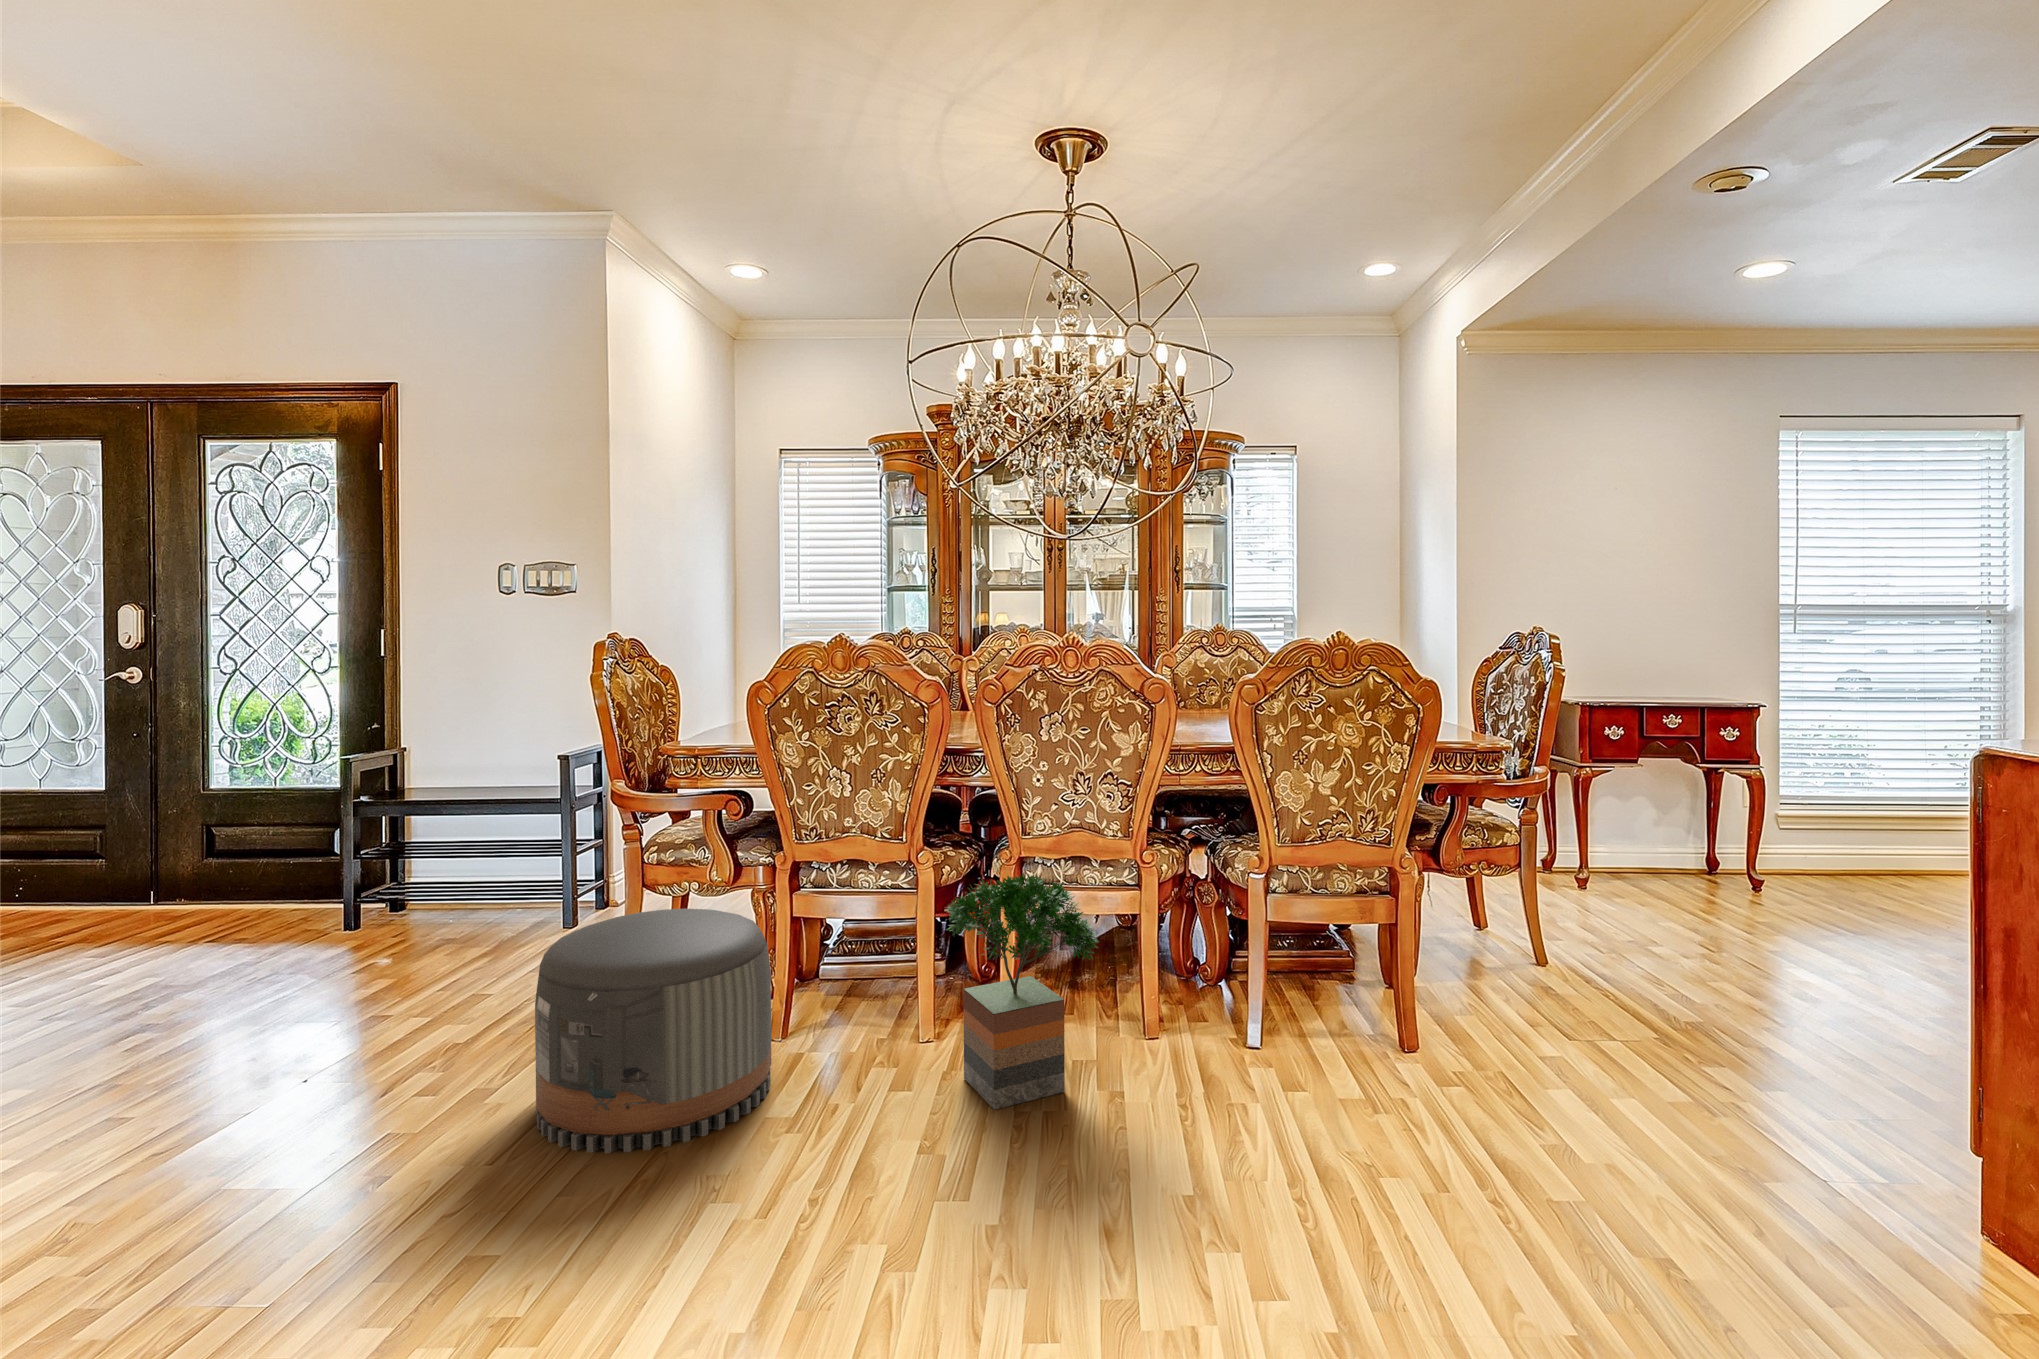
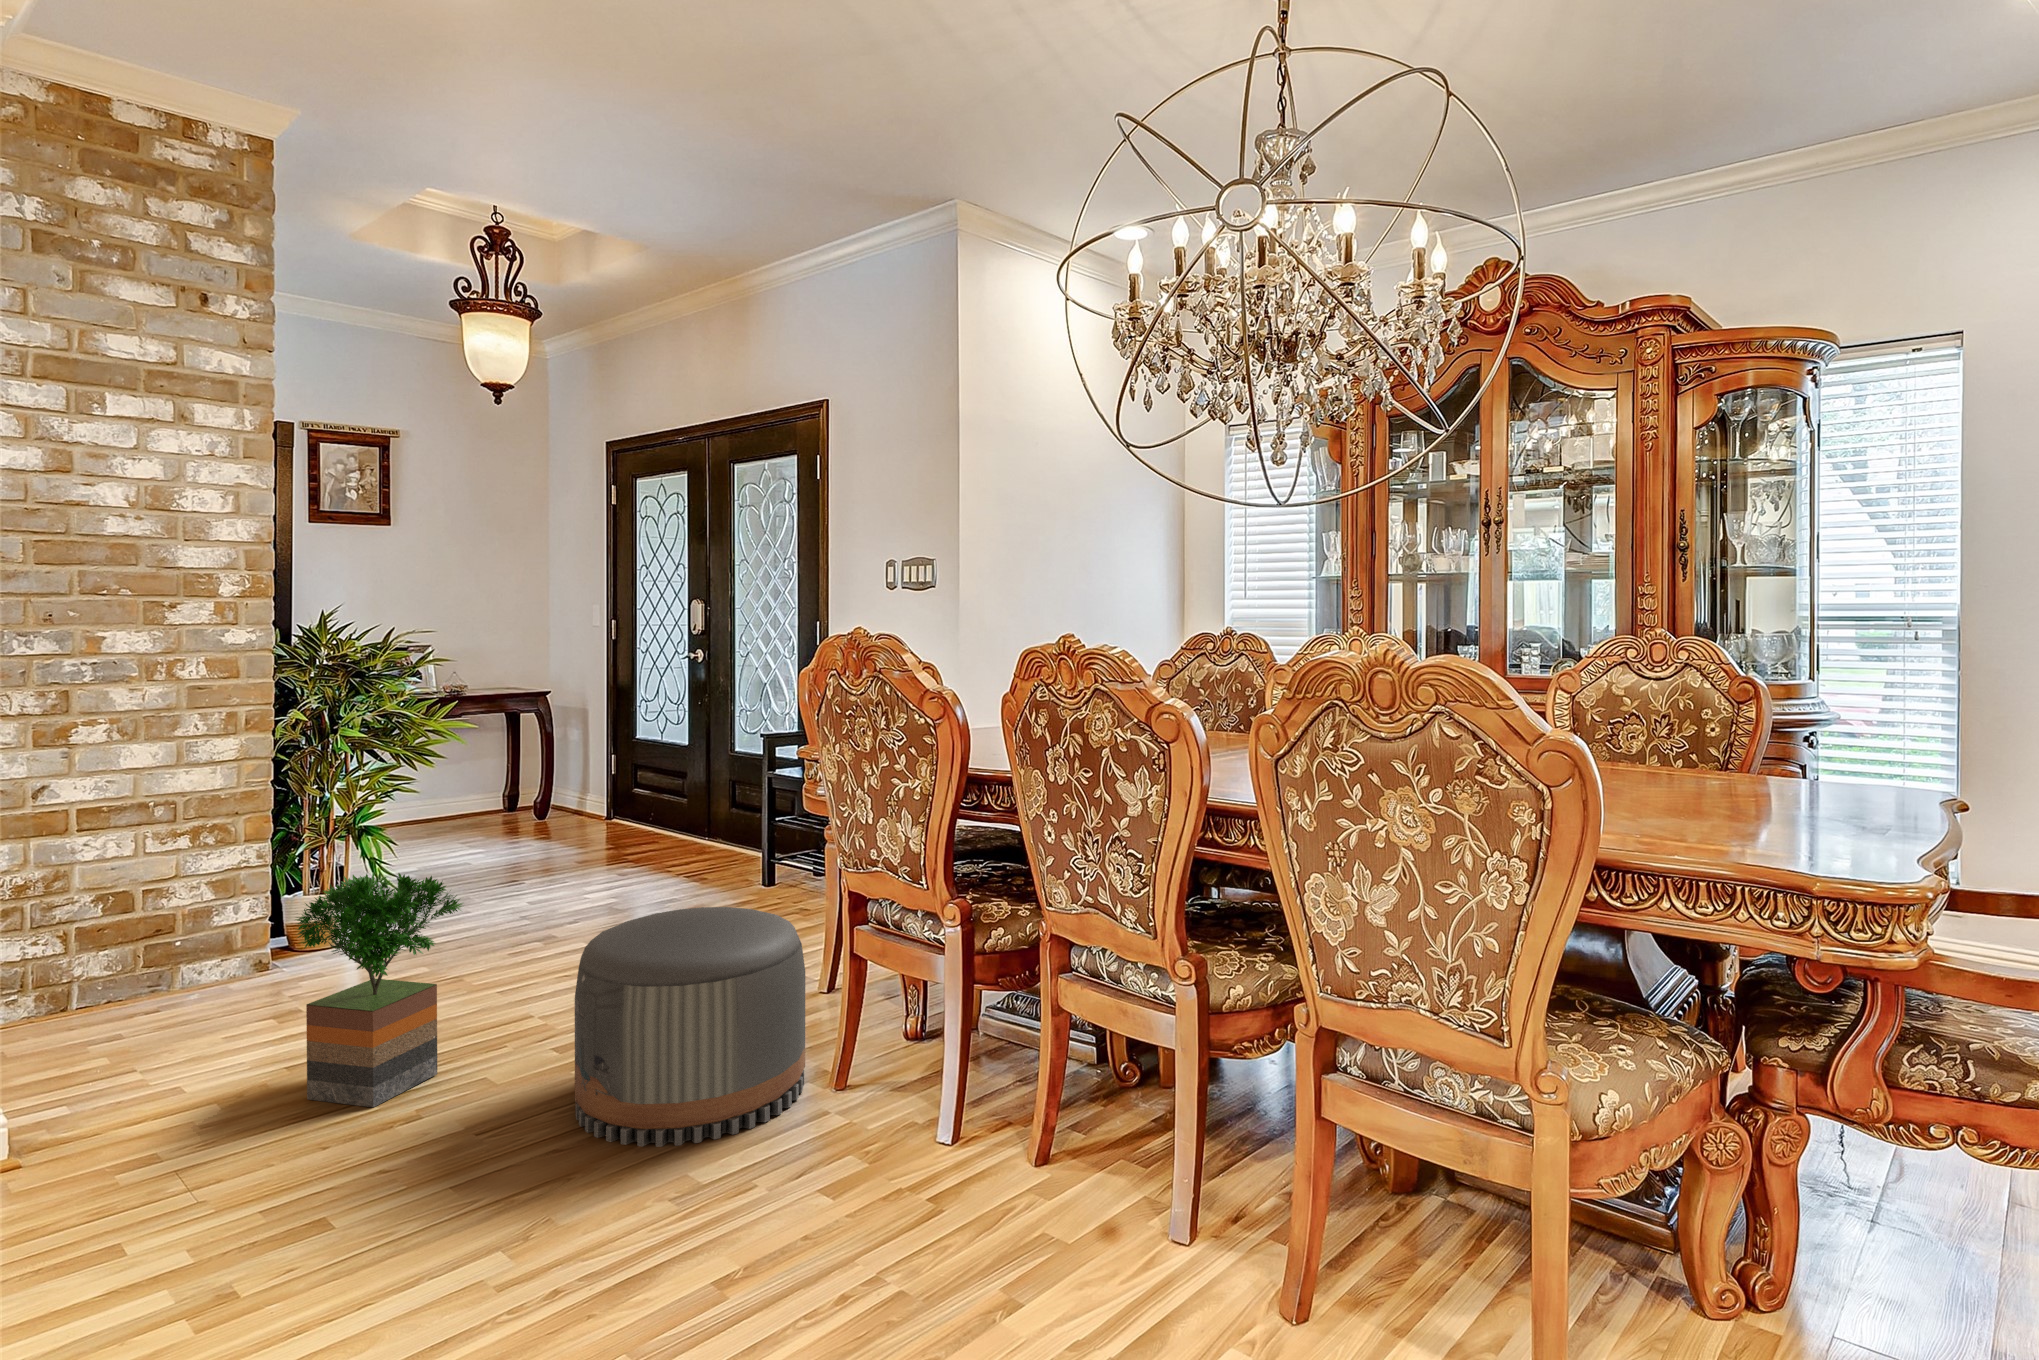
potted tree: present [946,873,1099,1110] -> present [295,873,462,1107]

